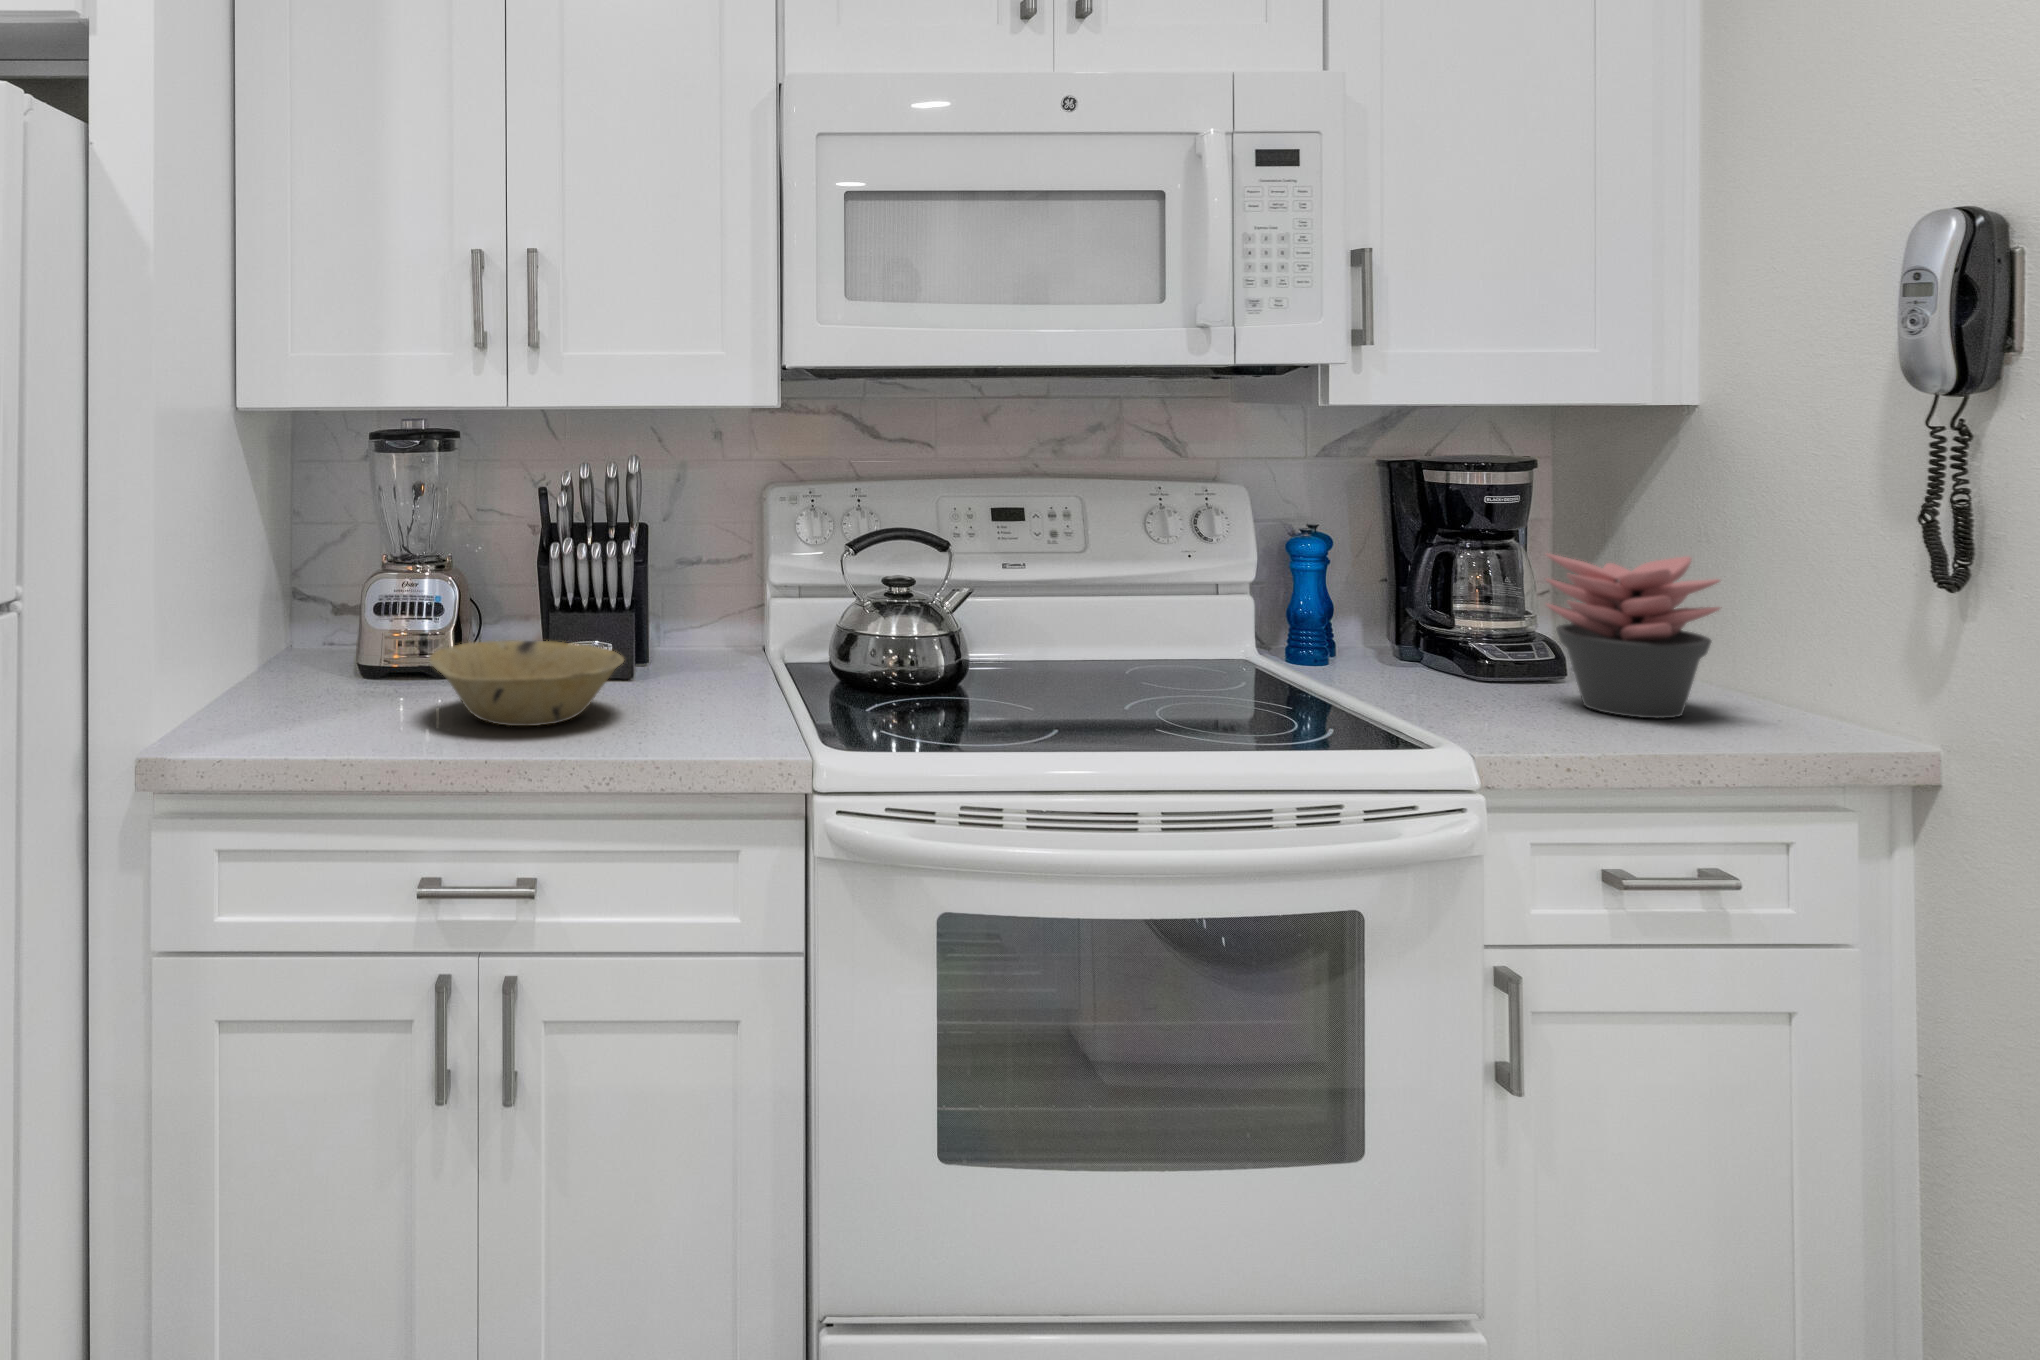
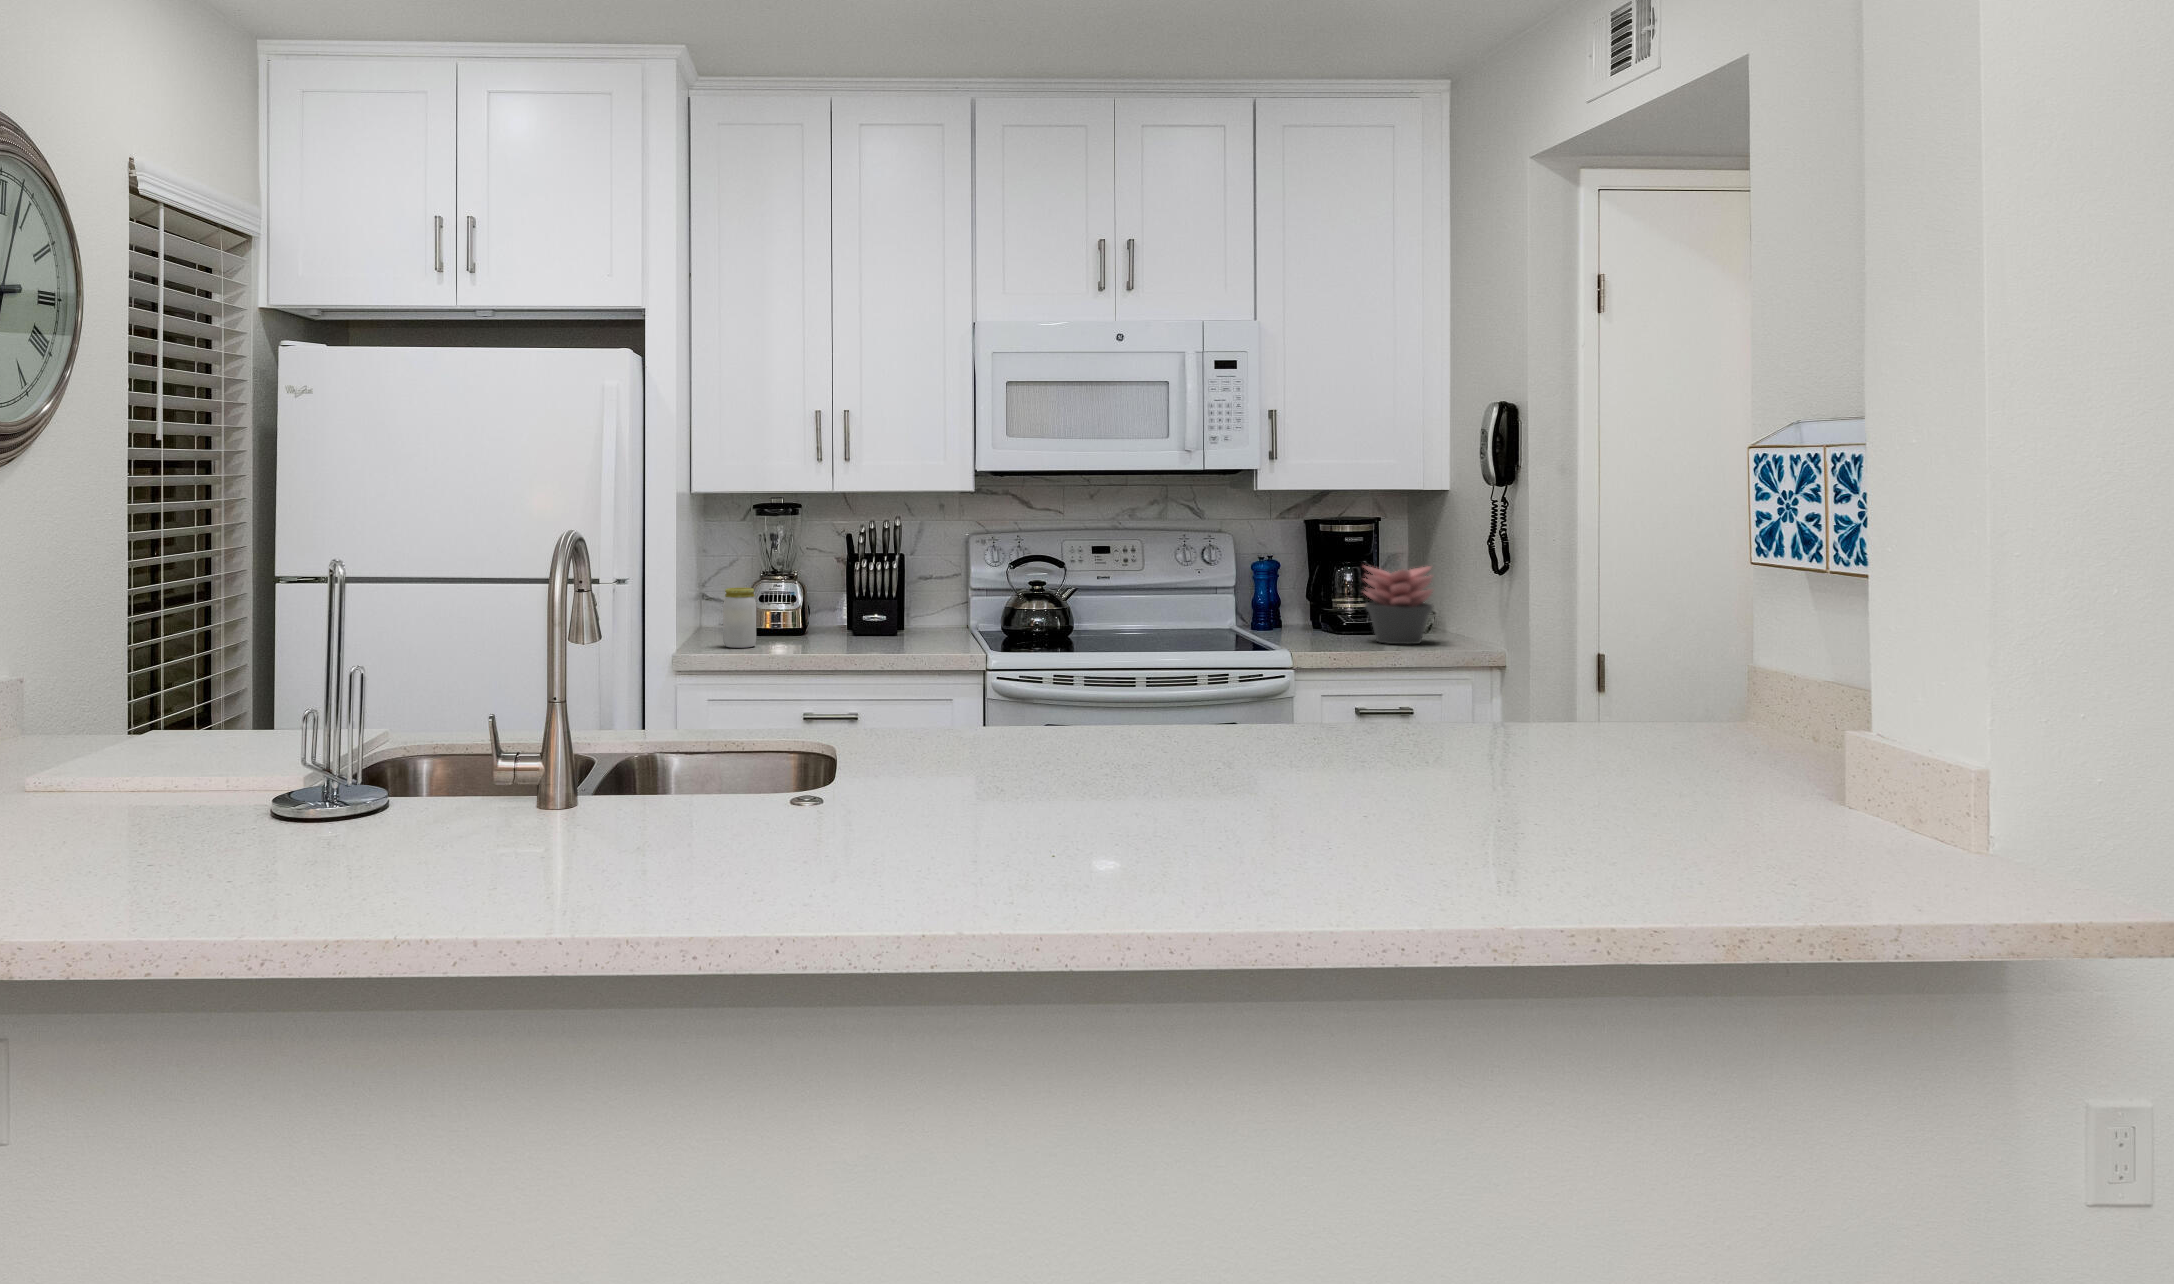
jar: none [279,599,347,726] -> present [723,588,756,648]
bowl: present [430,640,624,726] -> none [797,611,894,648]

